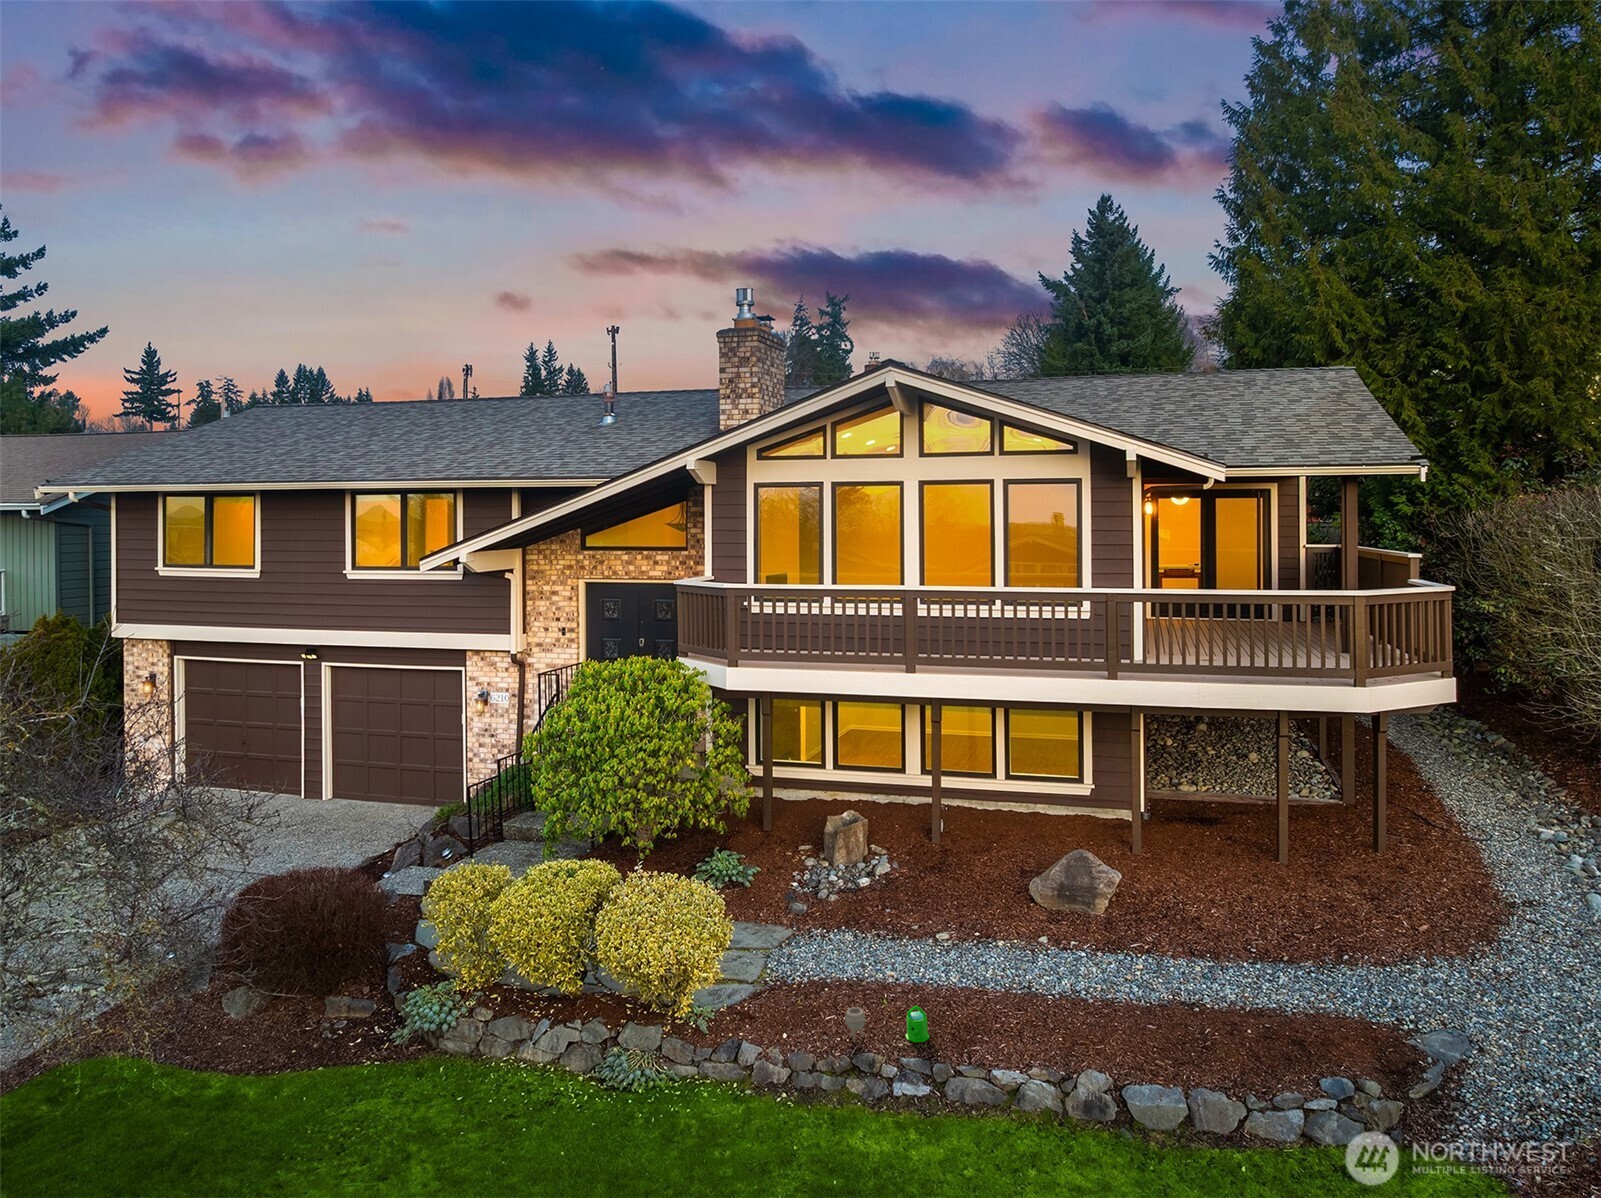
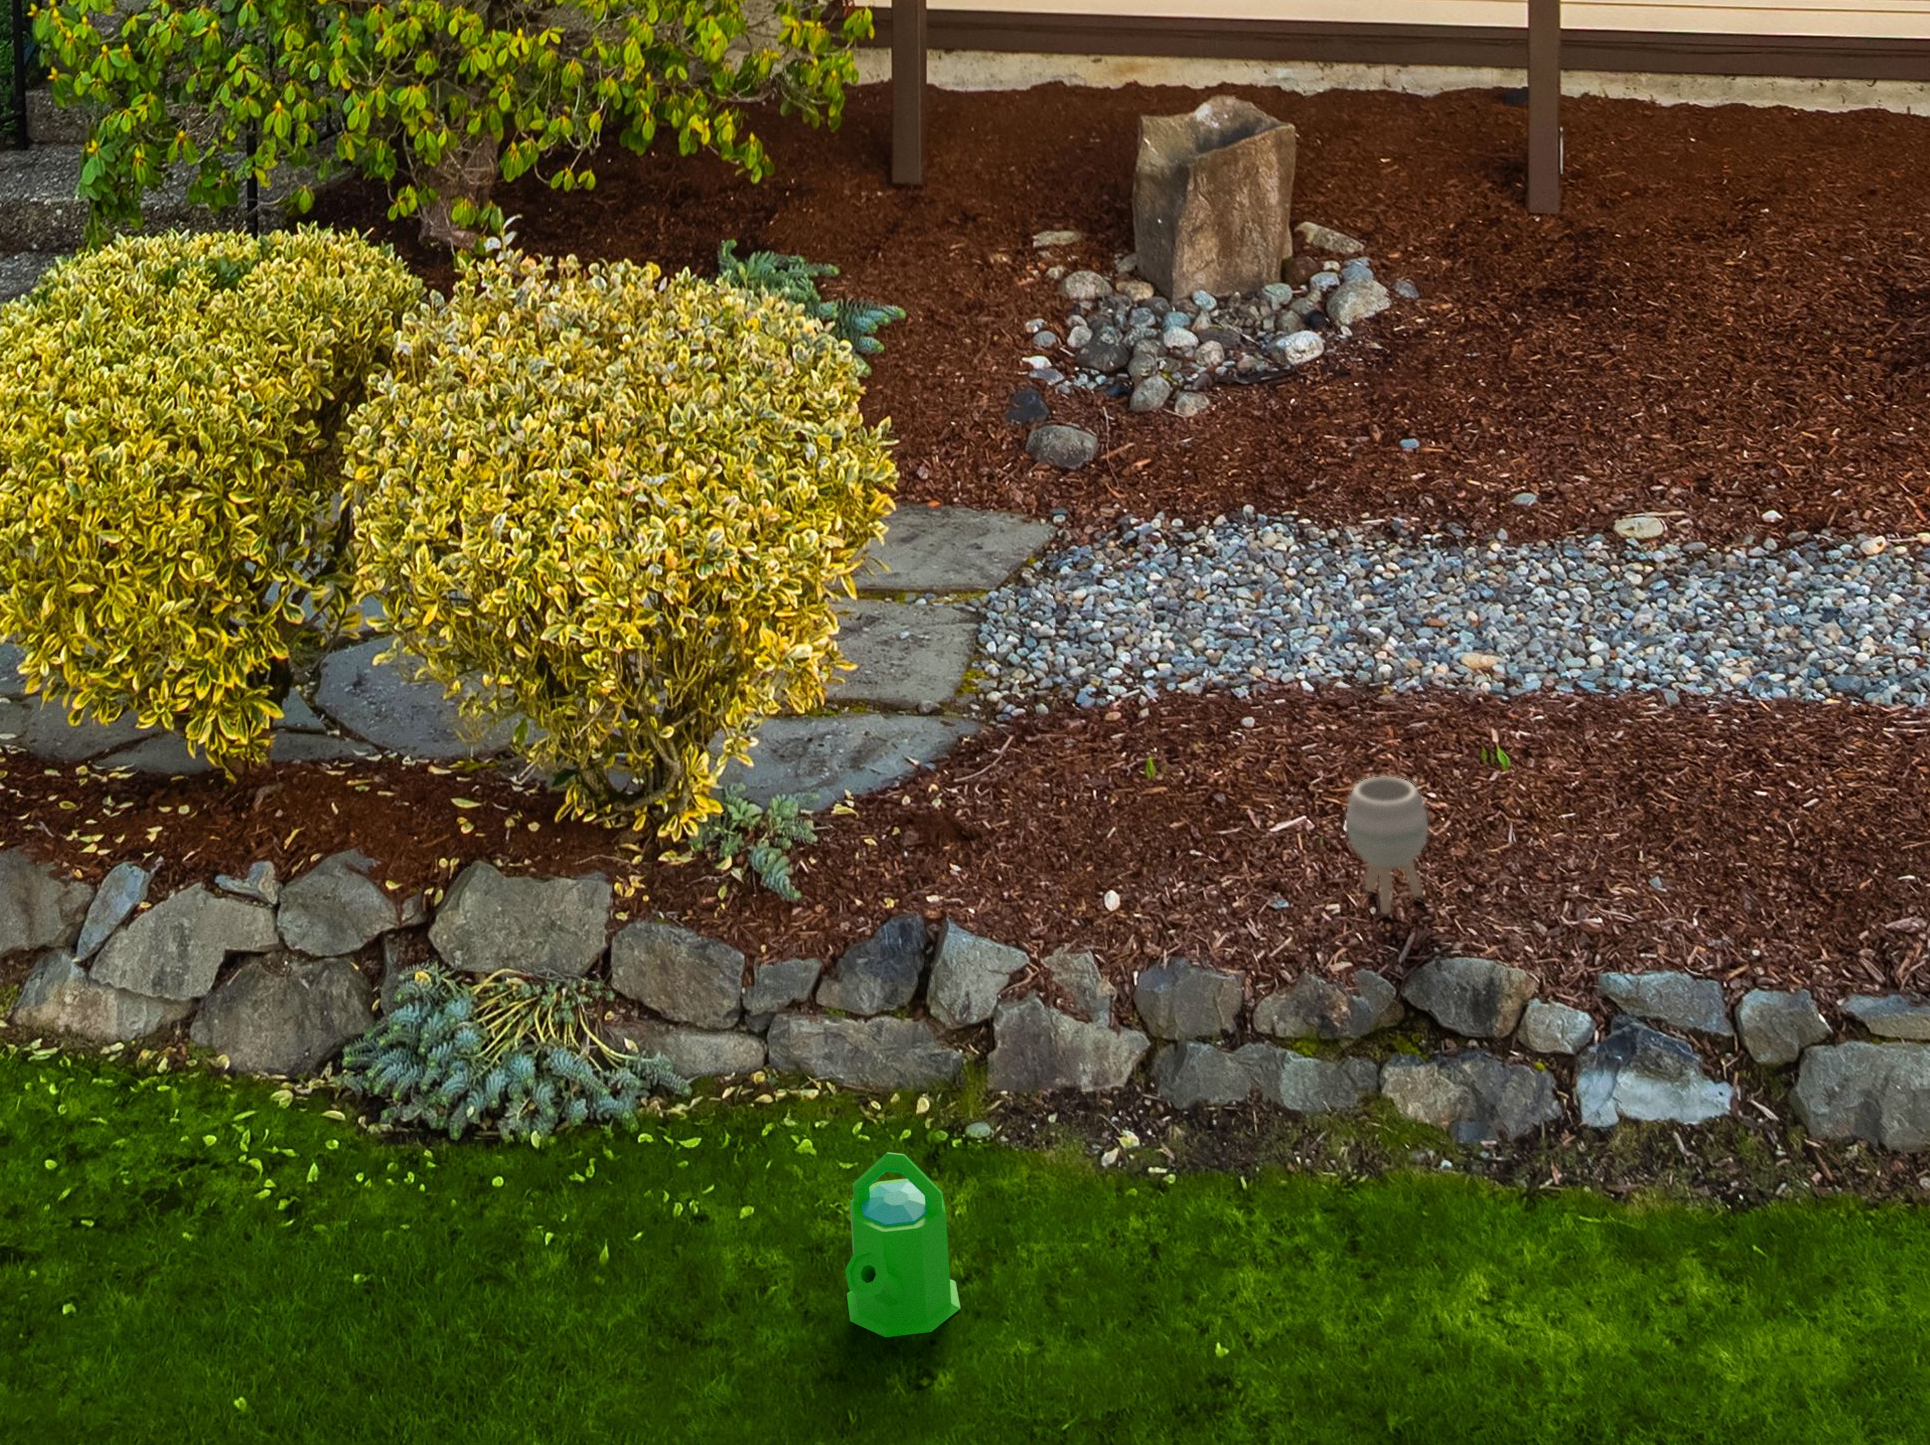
watering can: present [906,1006,930,1042] -> present [845,1152,960,1337]

